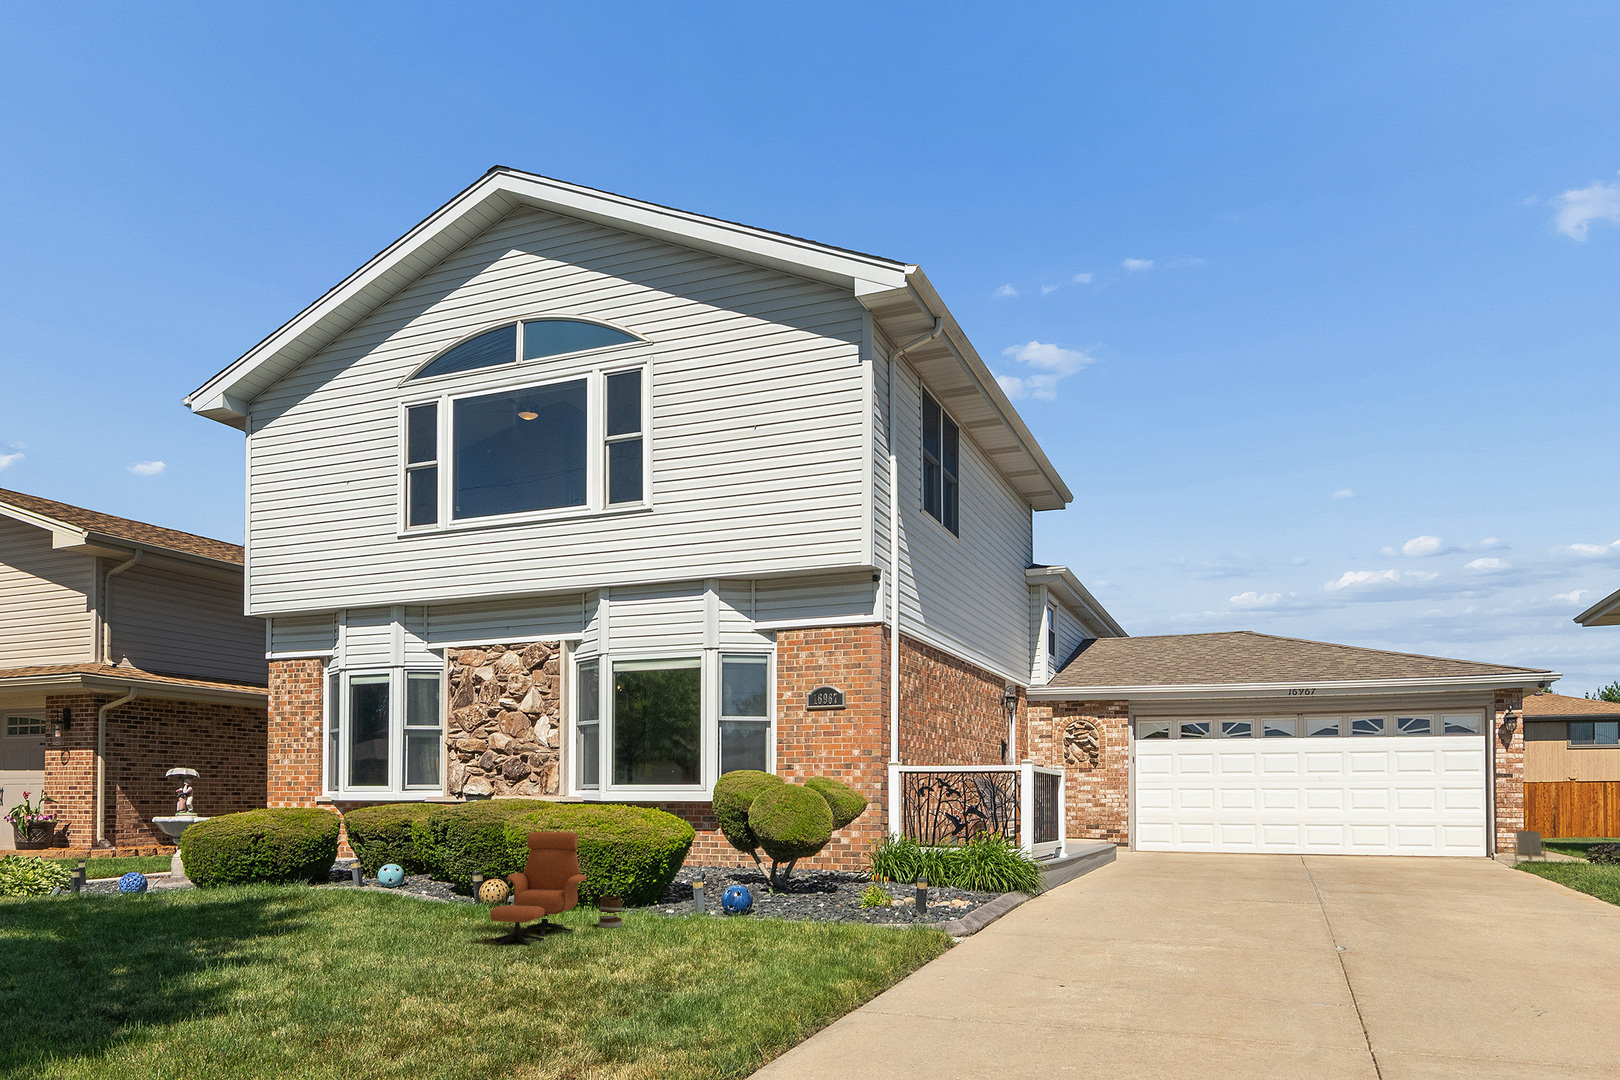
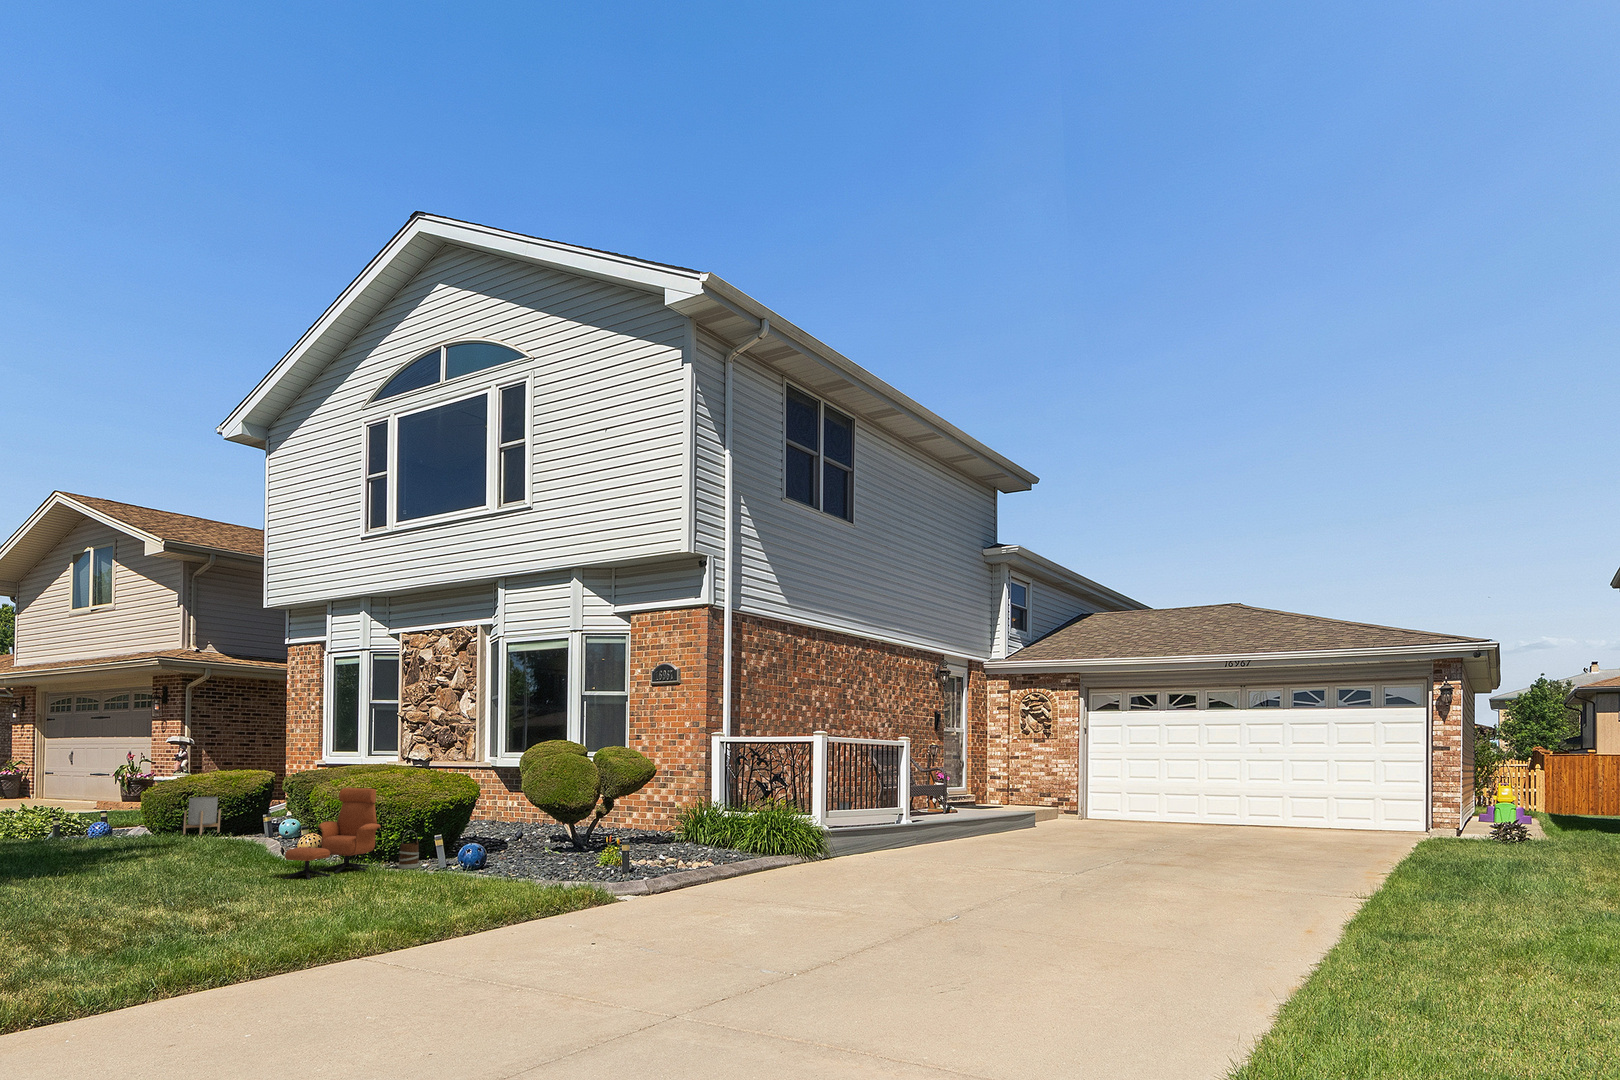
planter: present [1513,831,1546,862] -> present [183,797,221,835]

